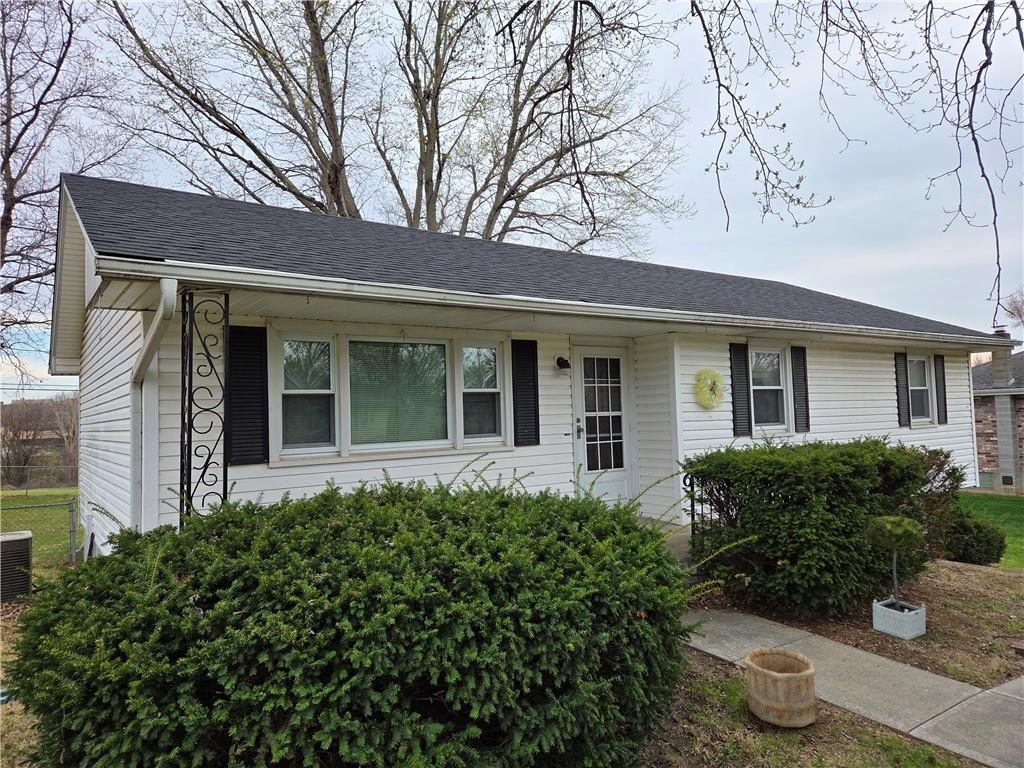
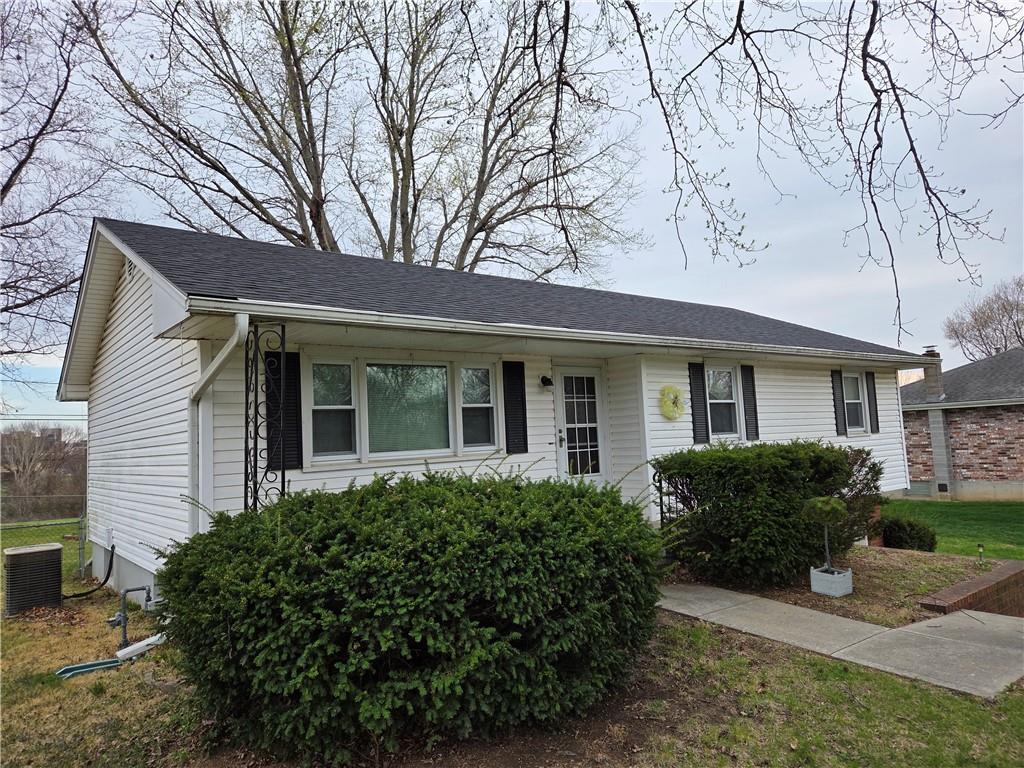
wooden bucket: present [743,648,816,727] -> none [708,596,763,652]

